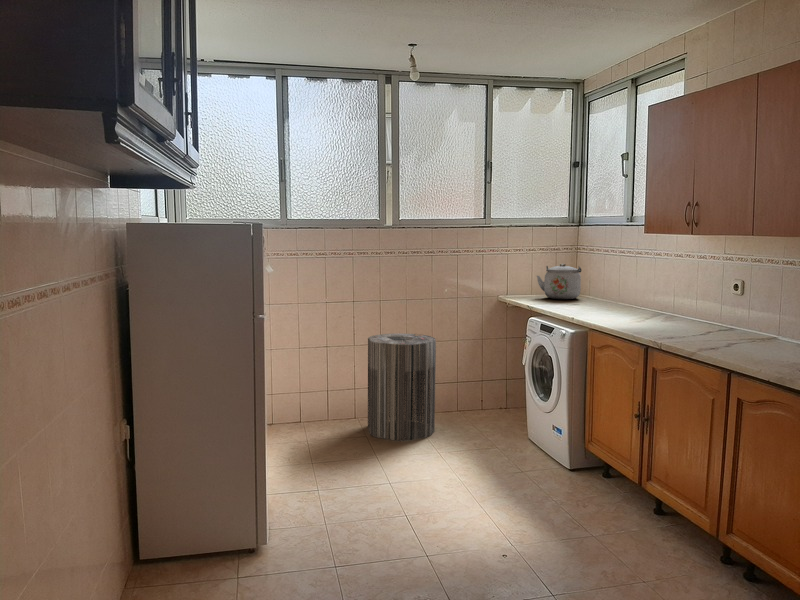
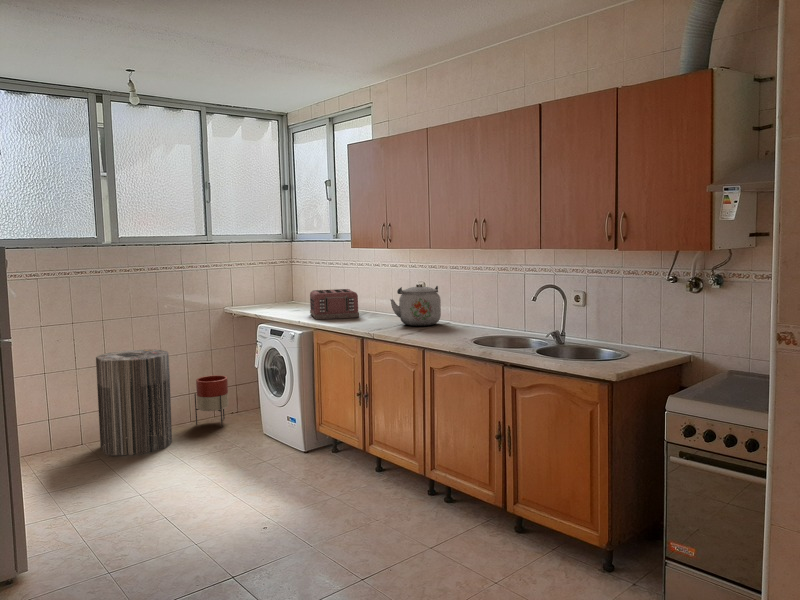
kettle: present [537,264,582,299] -> present [390,284,441,326]
toaster: none [590,284,649,319] -> present [310,289,359,319]
planter: none [462,367,497,423] -> present [195,375,229,426]

